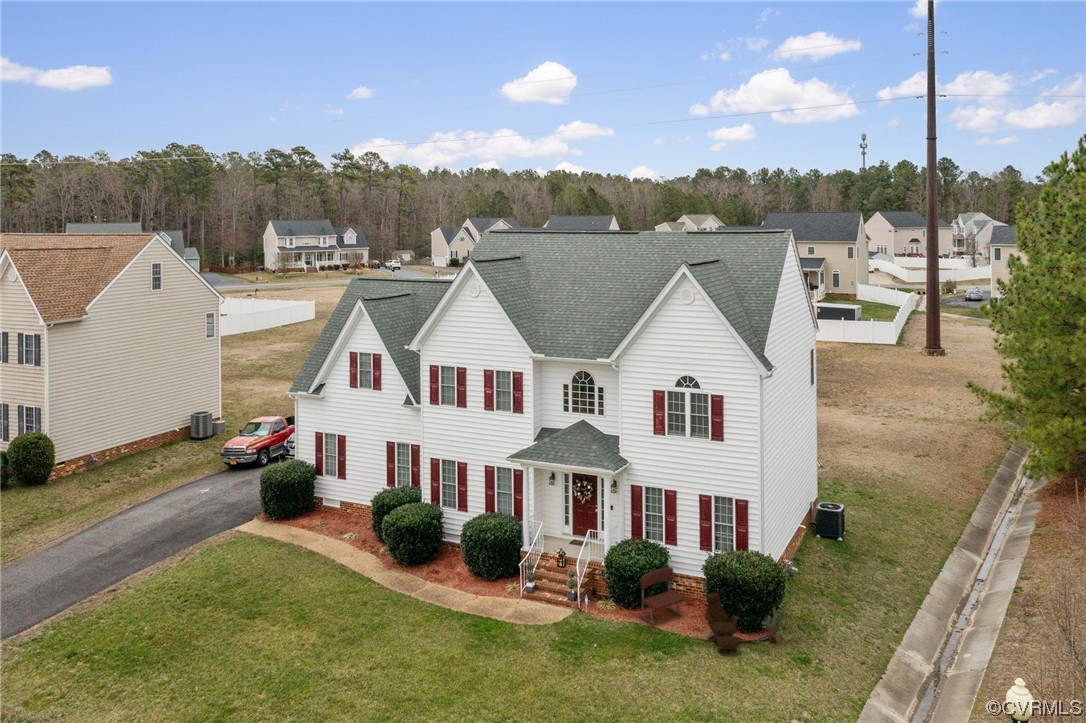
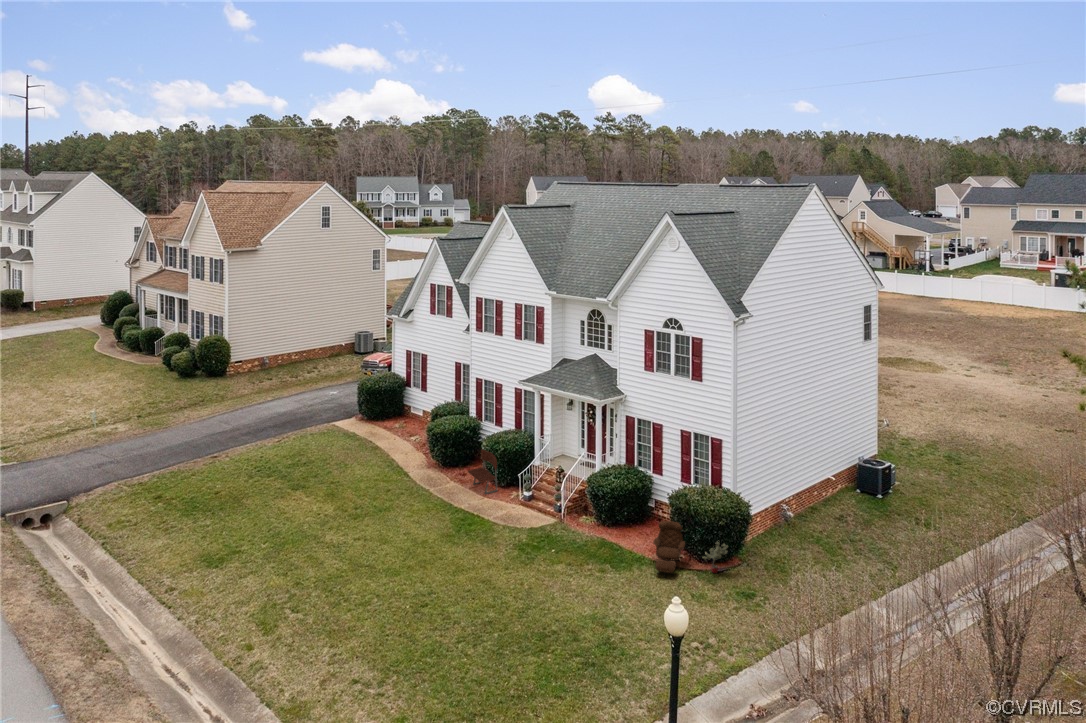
bench: present [641,567,686,624] -> present [468,450,498,494]

